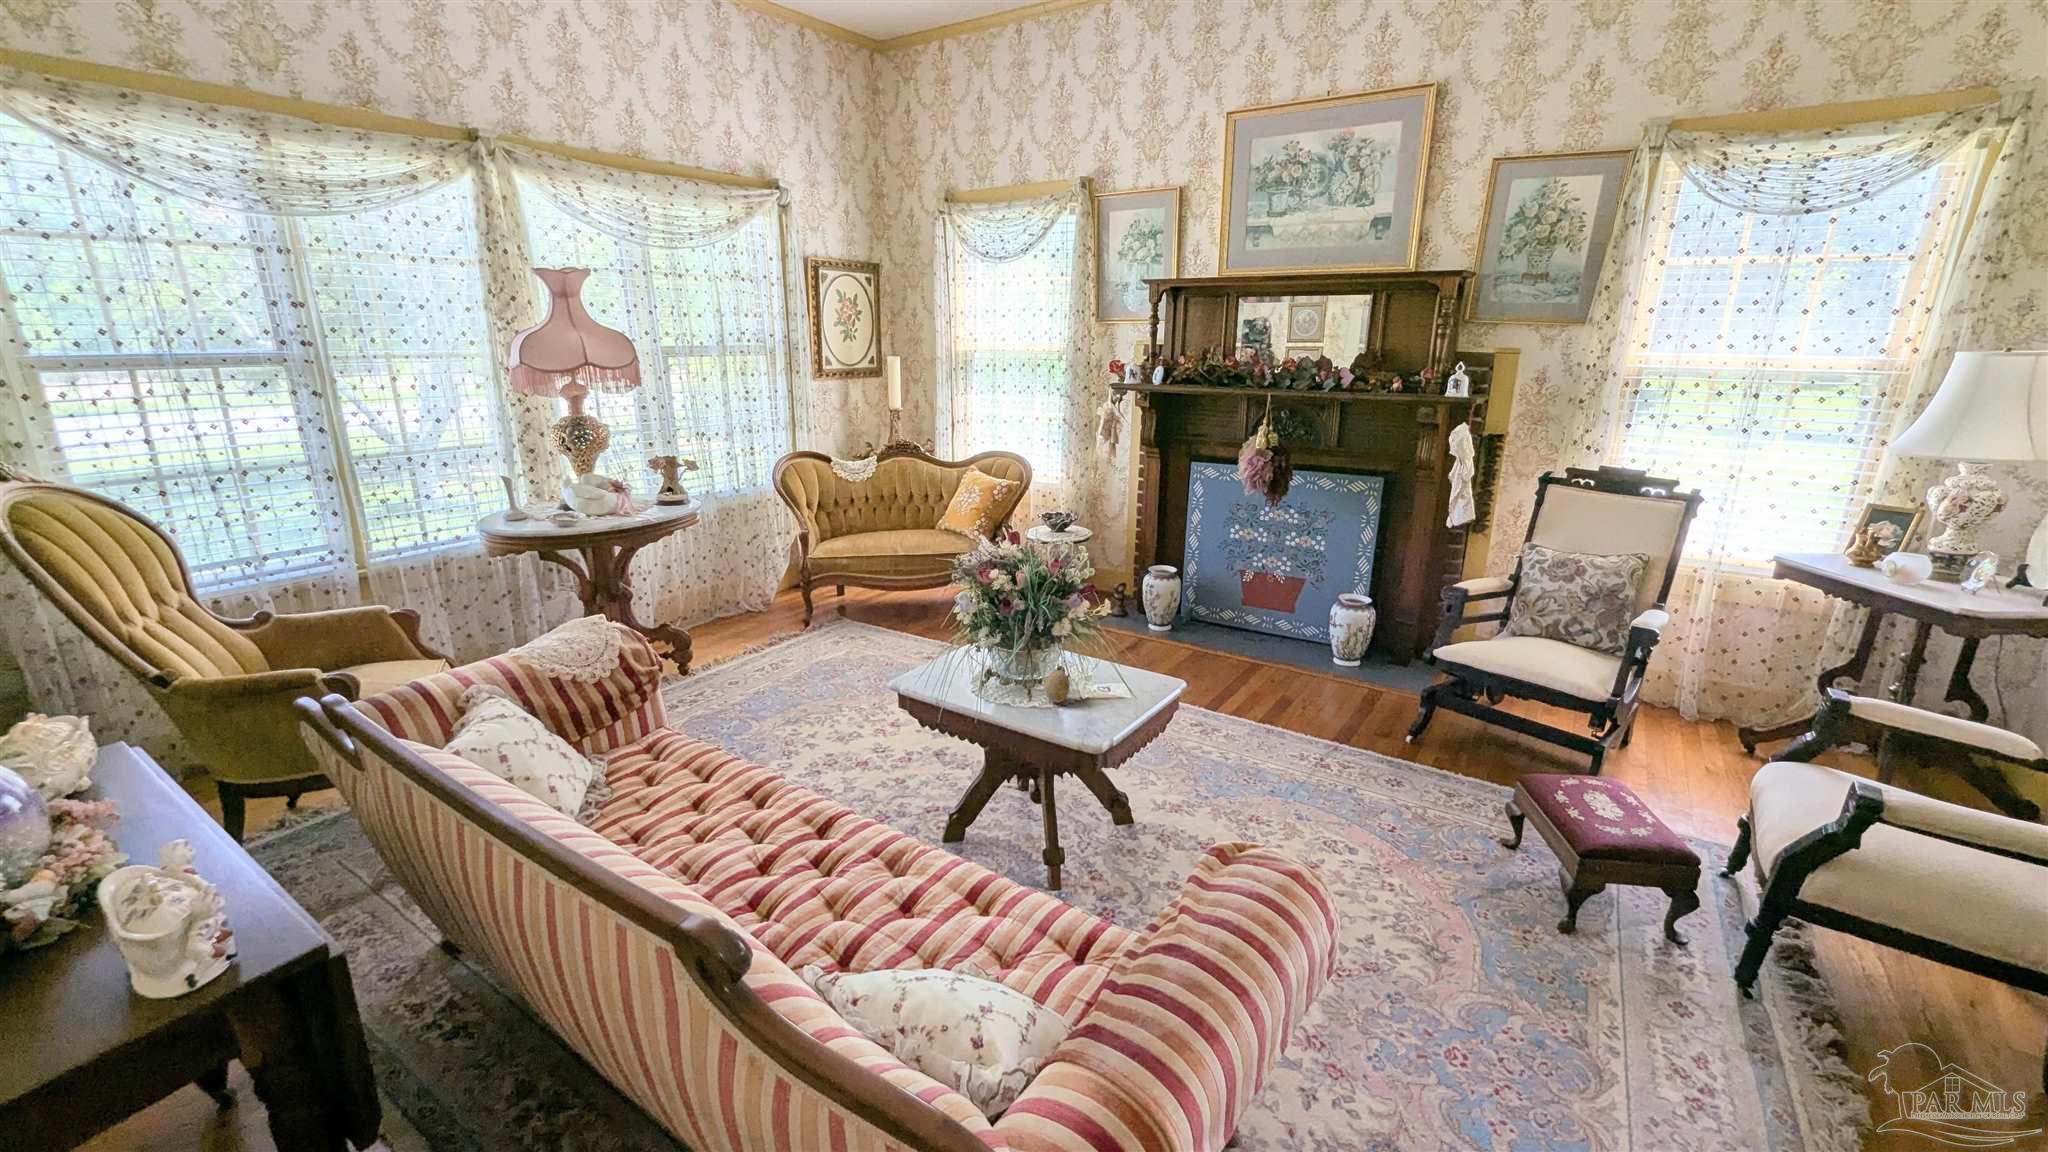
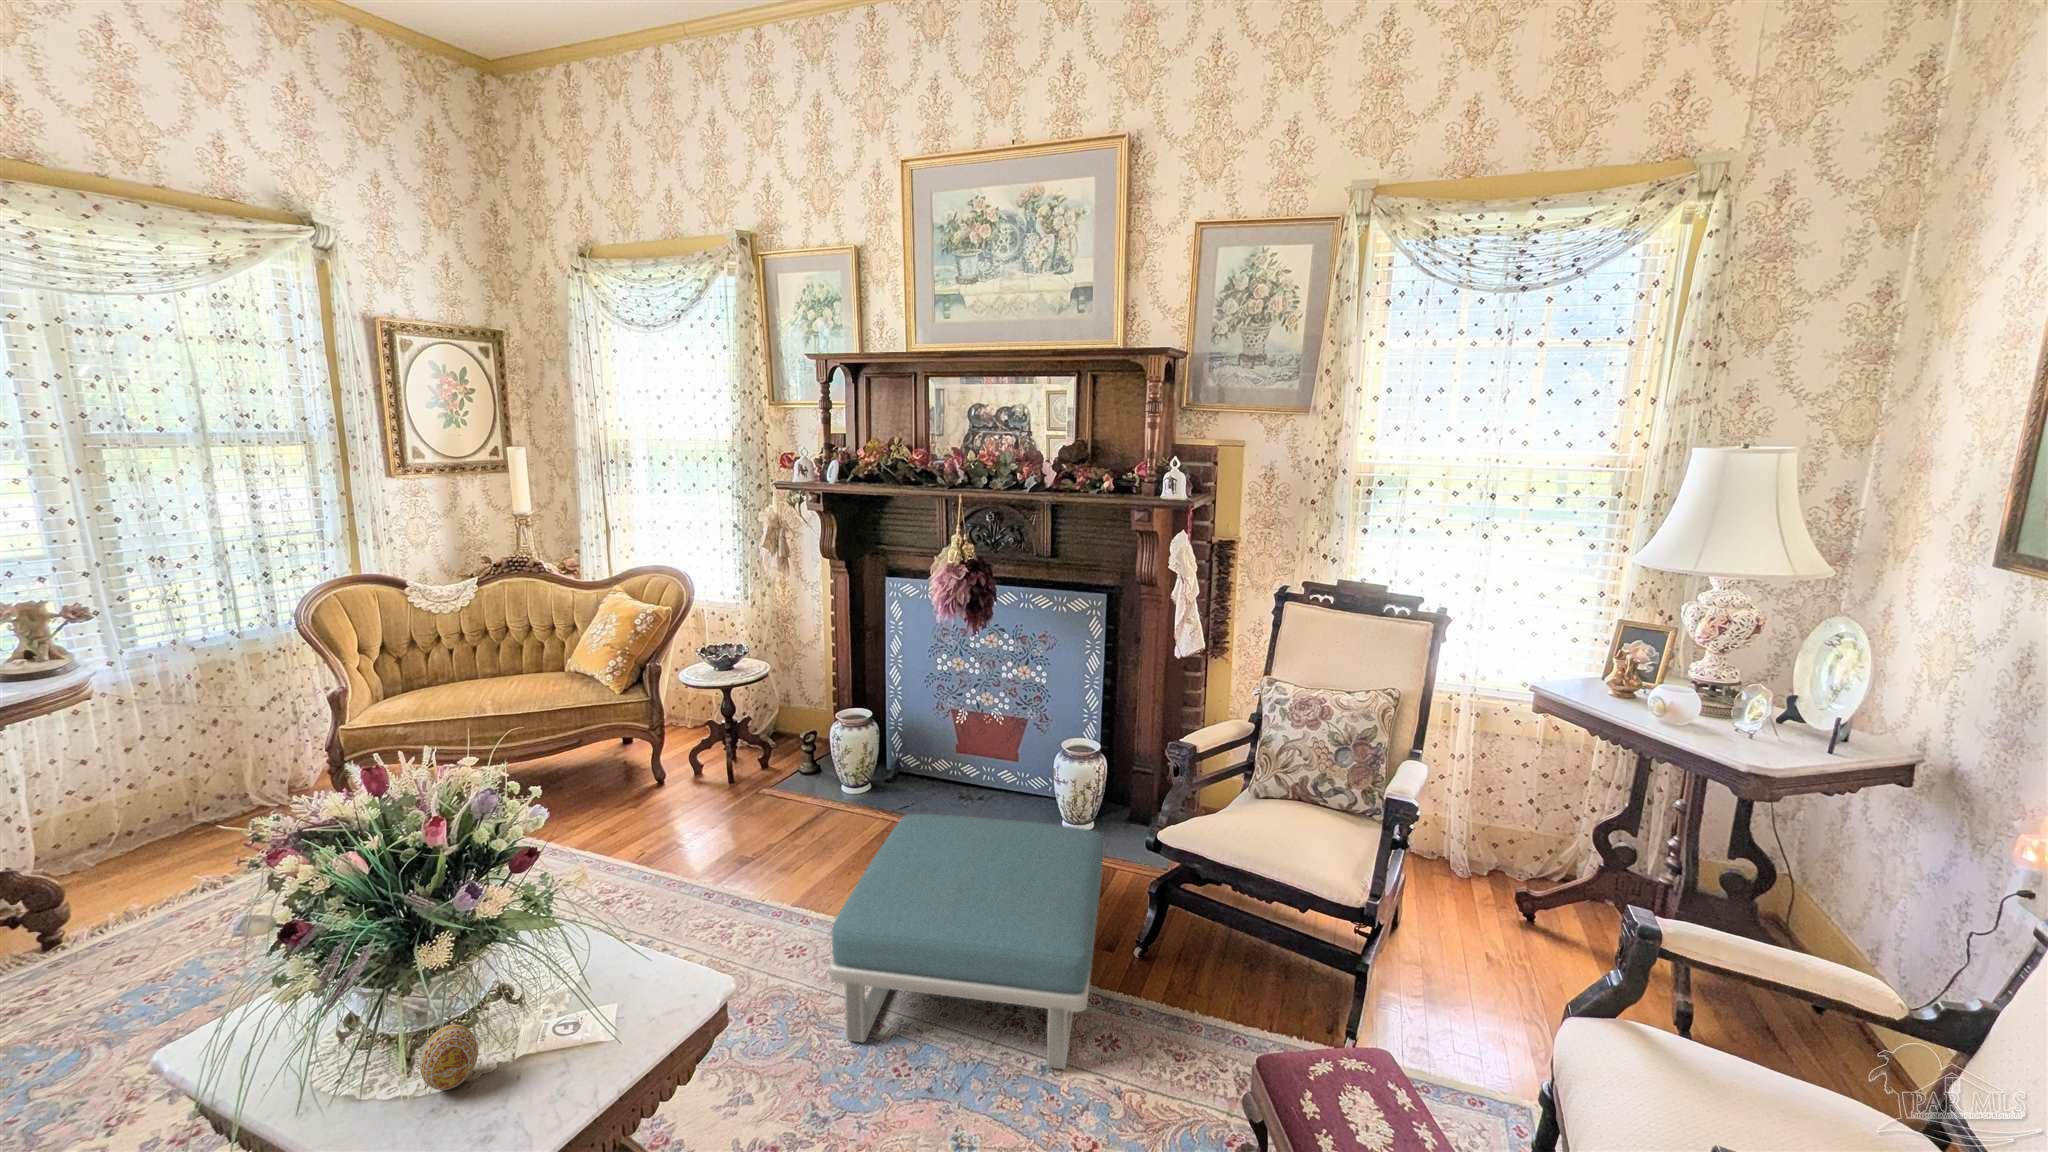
footstool: none [1203,628,1391,784] -> present [829,814,1103,1069]

